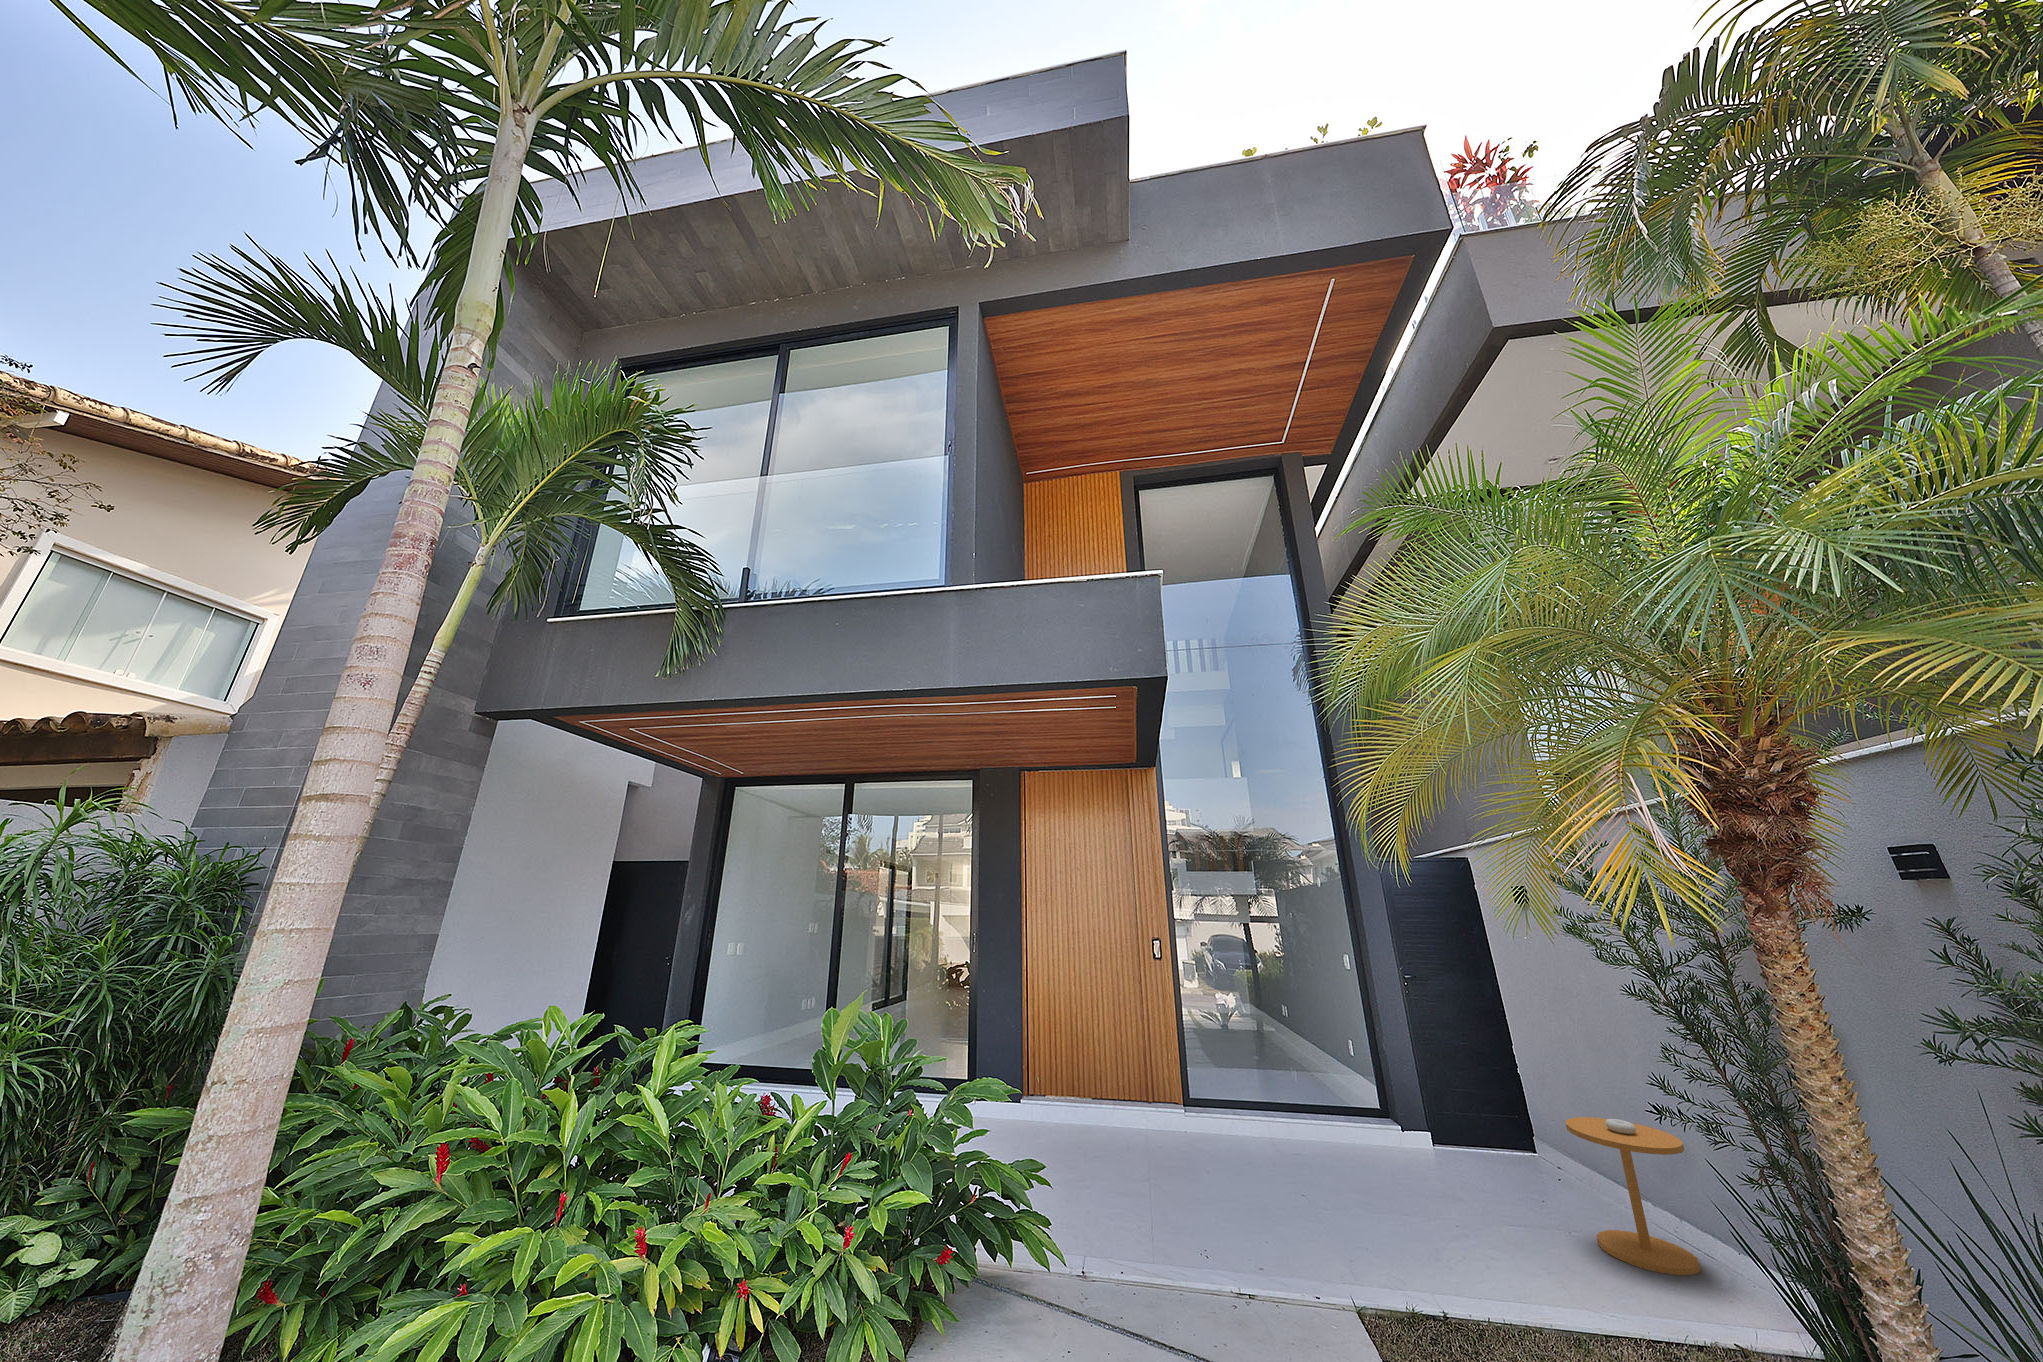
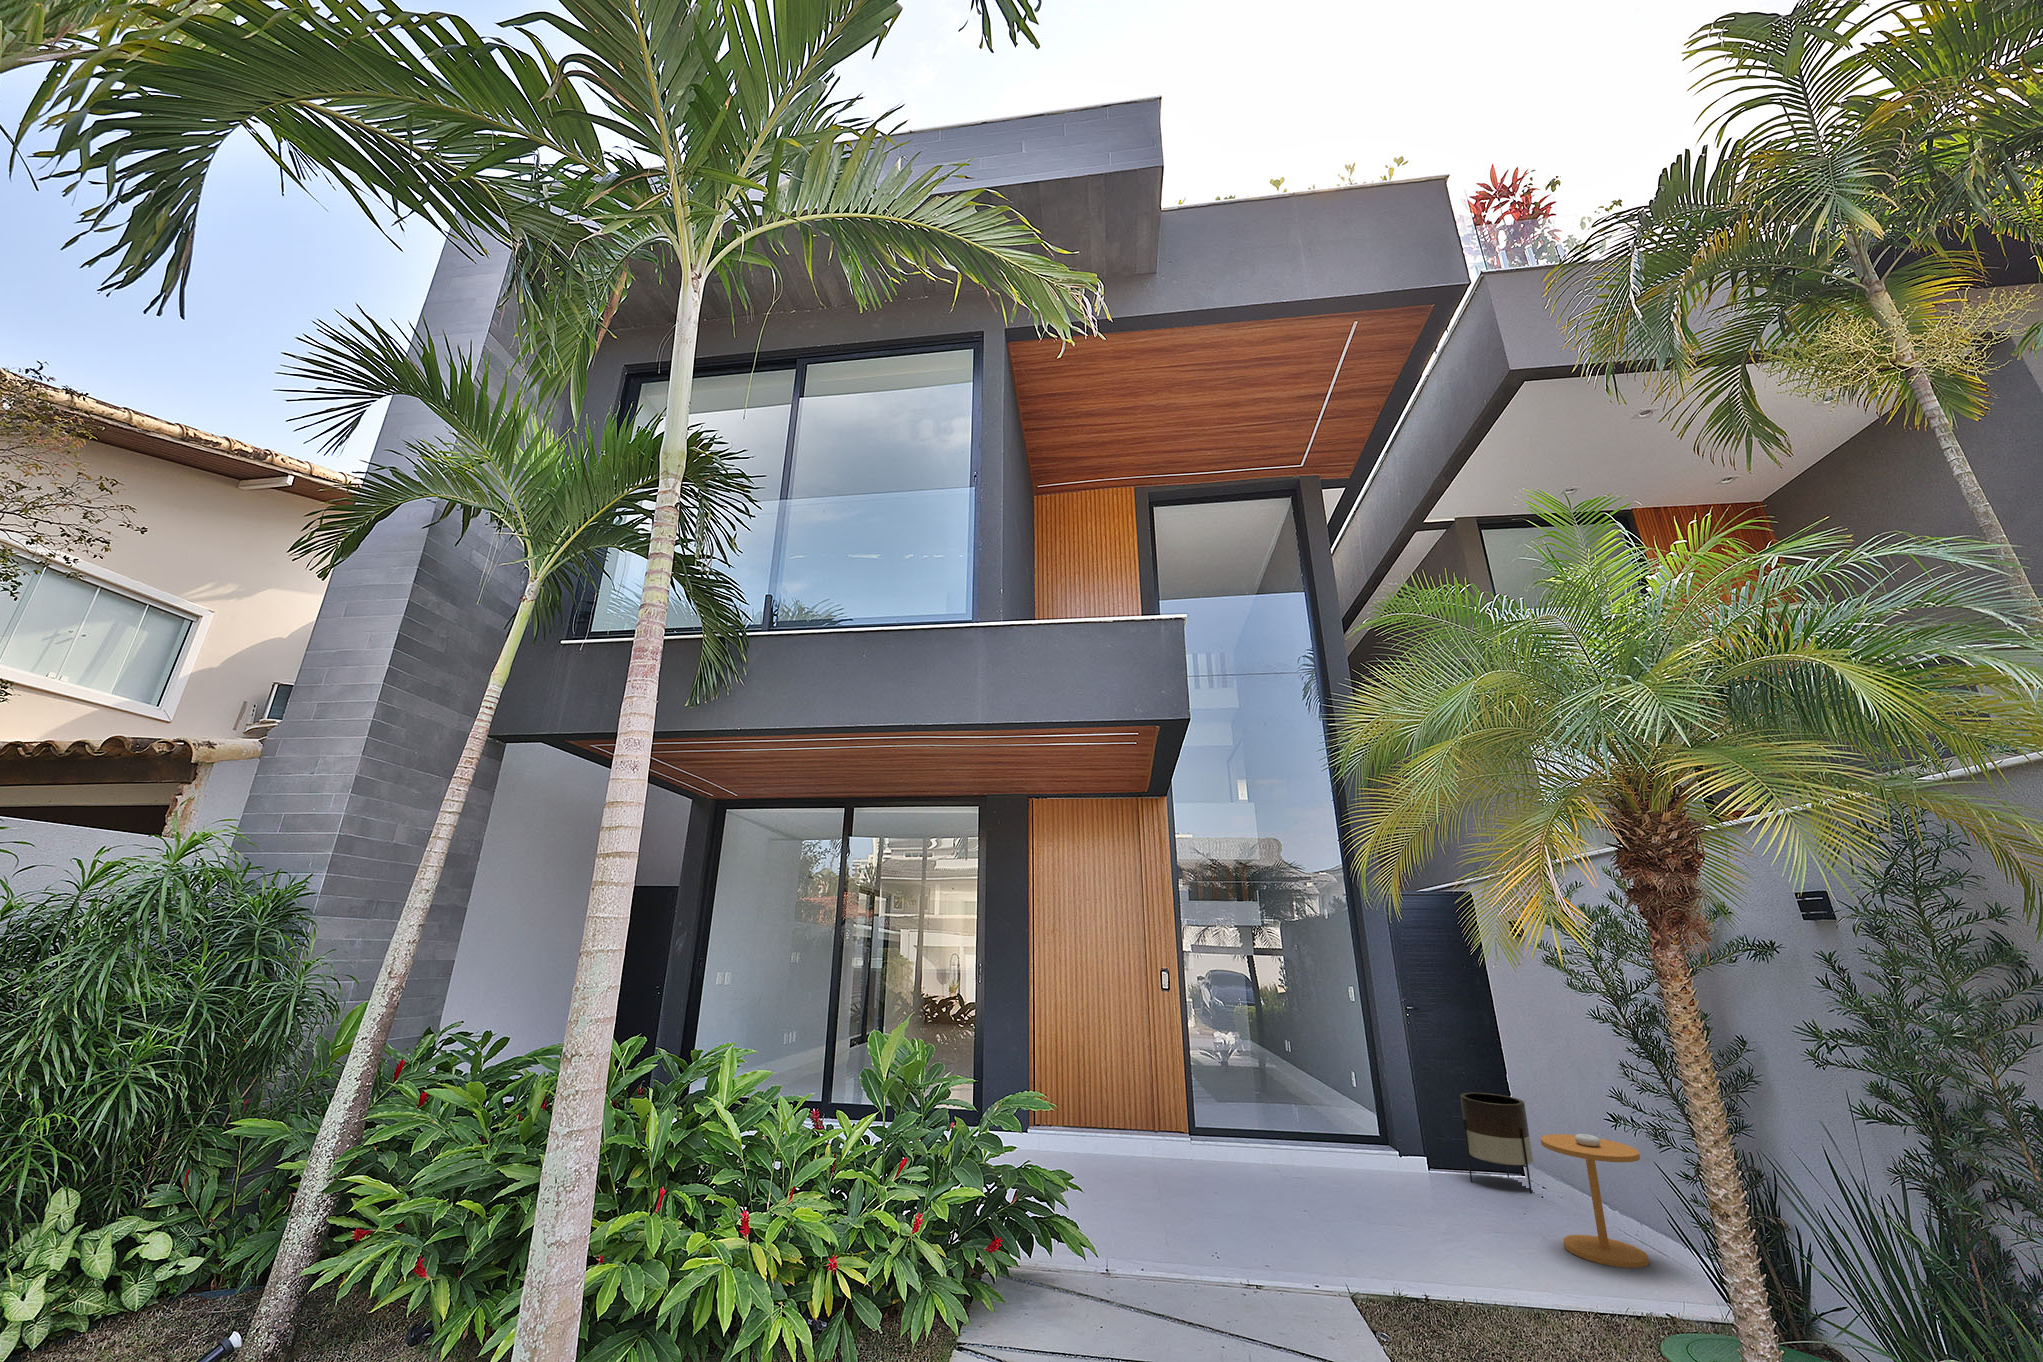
planter: none [1470,1063,1553,1174] -> present [1460,1093,1533,1193]

